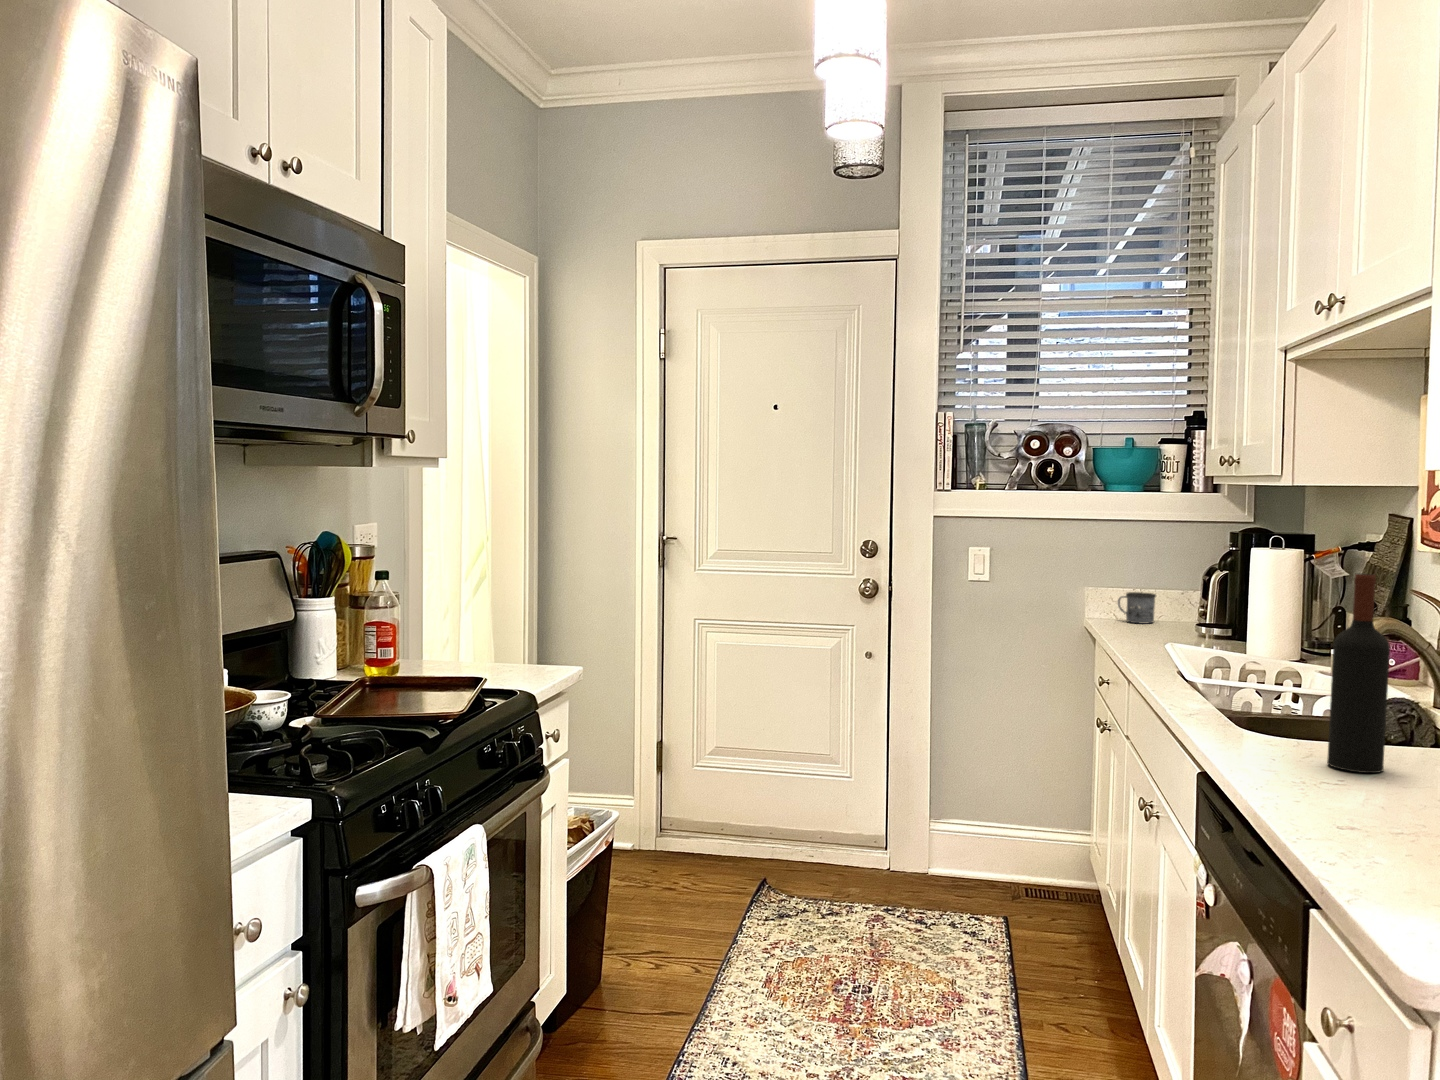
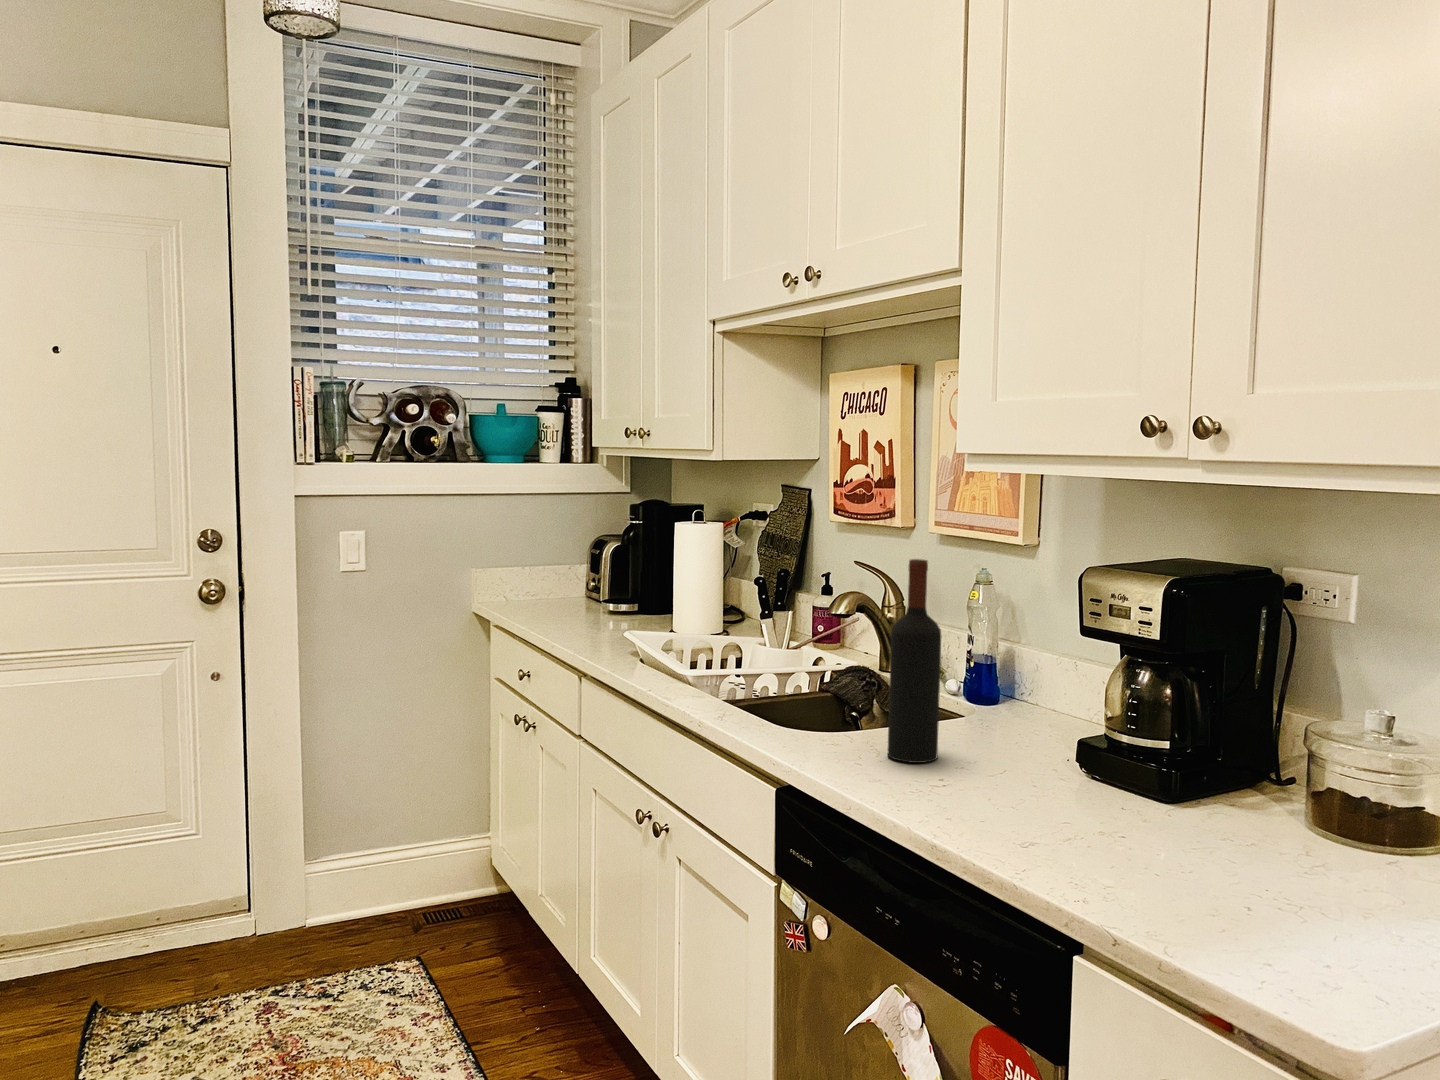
mug: present [1118,592,1156,624] -> none [507,570,547,604]

